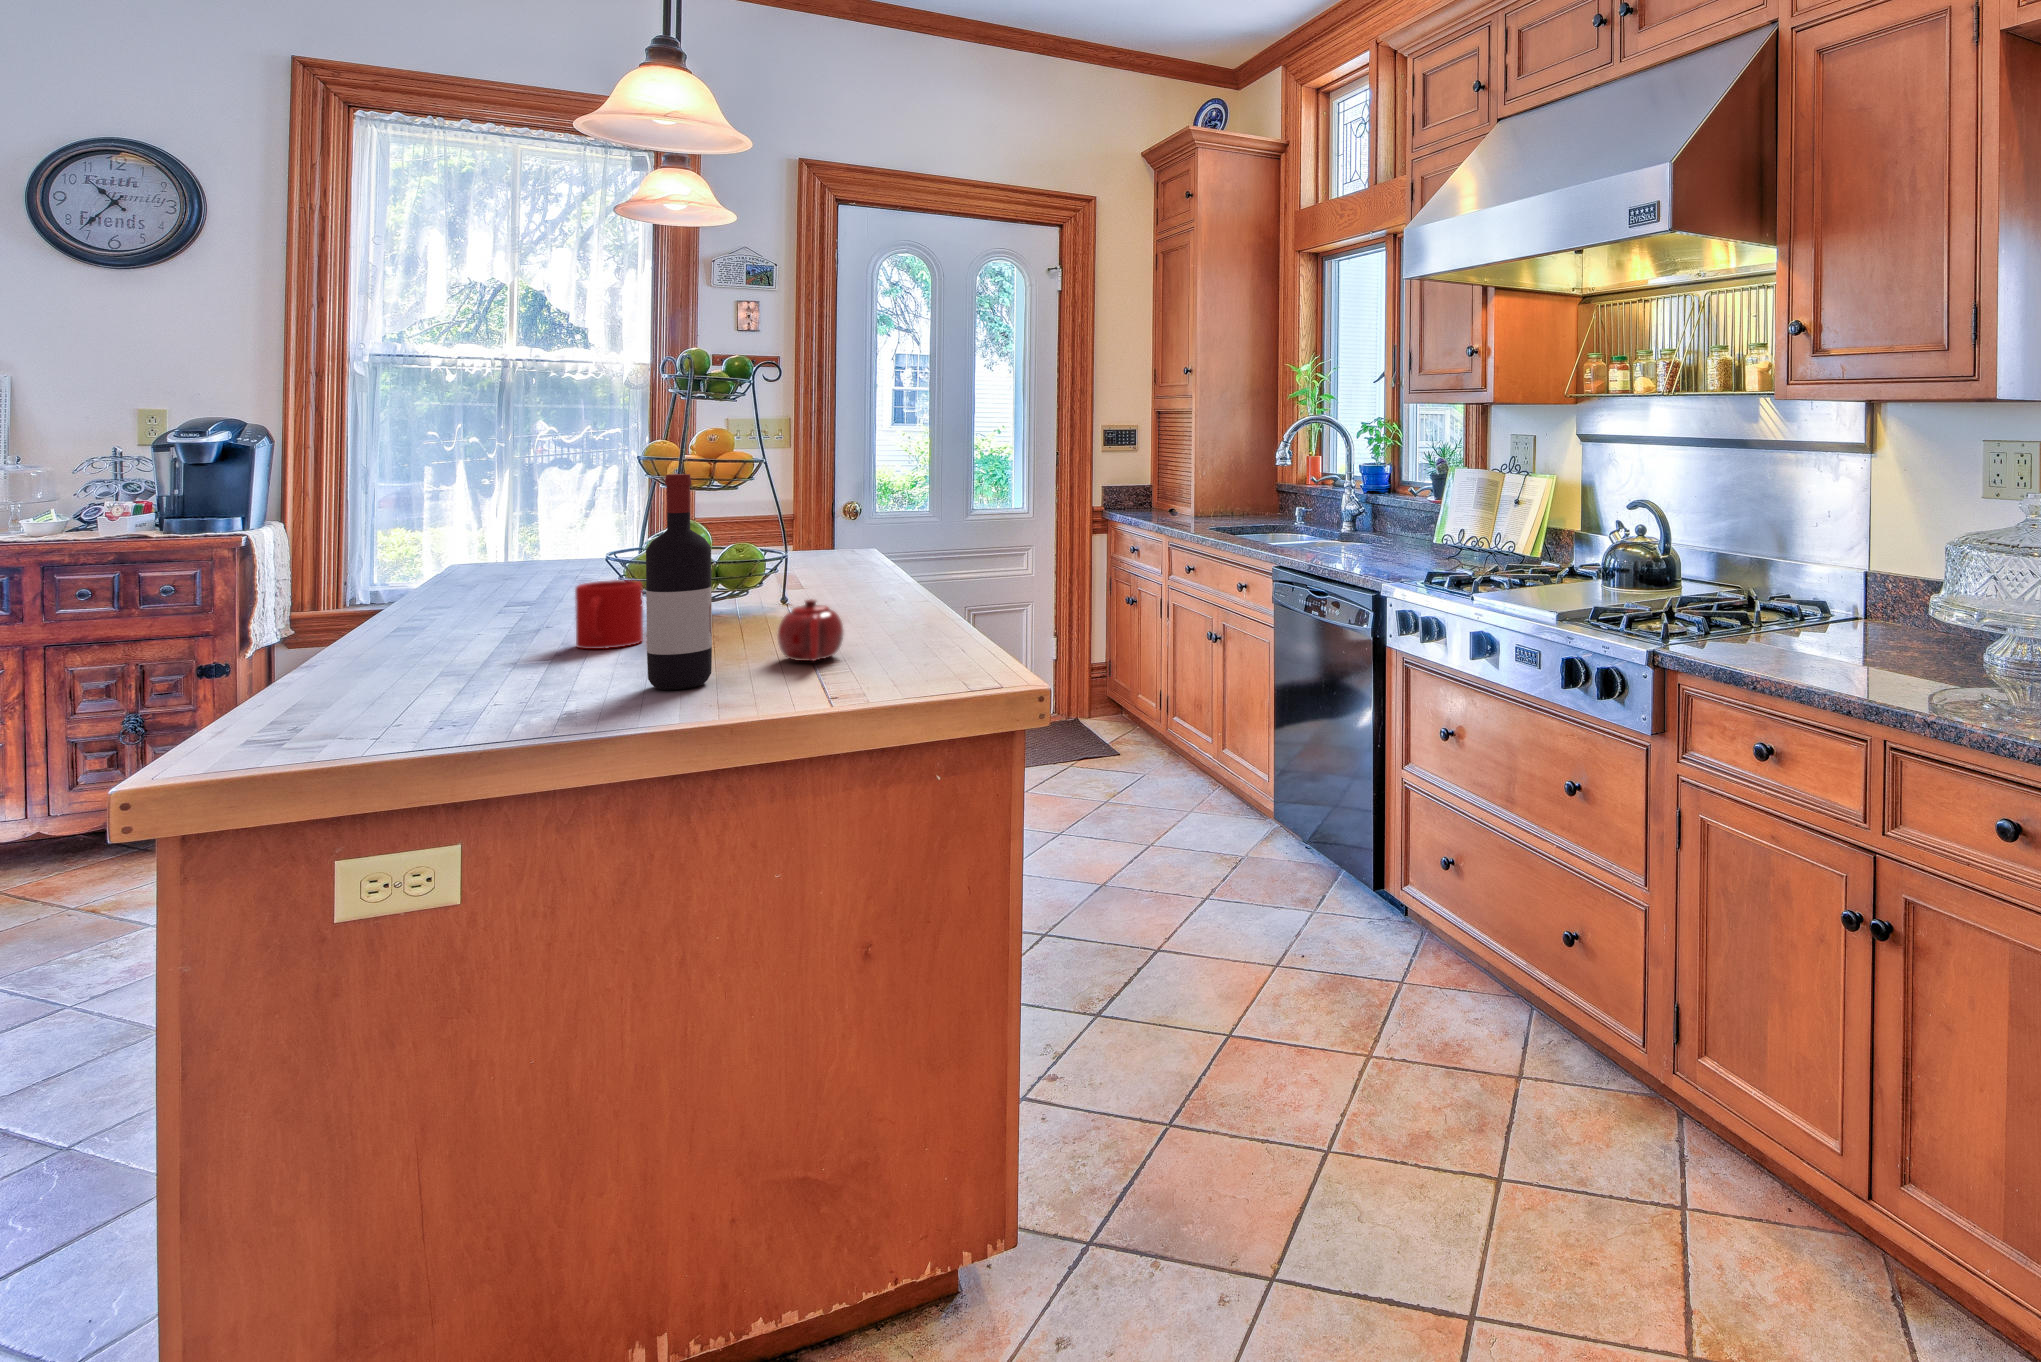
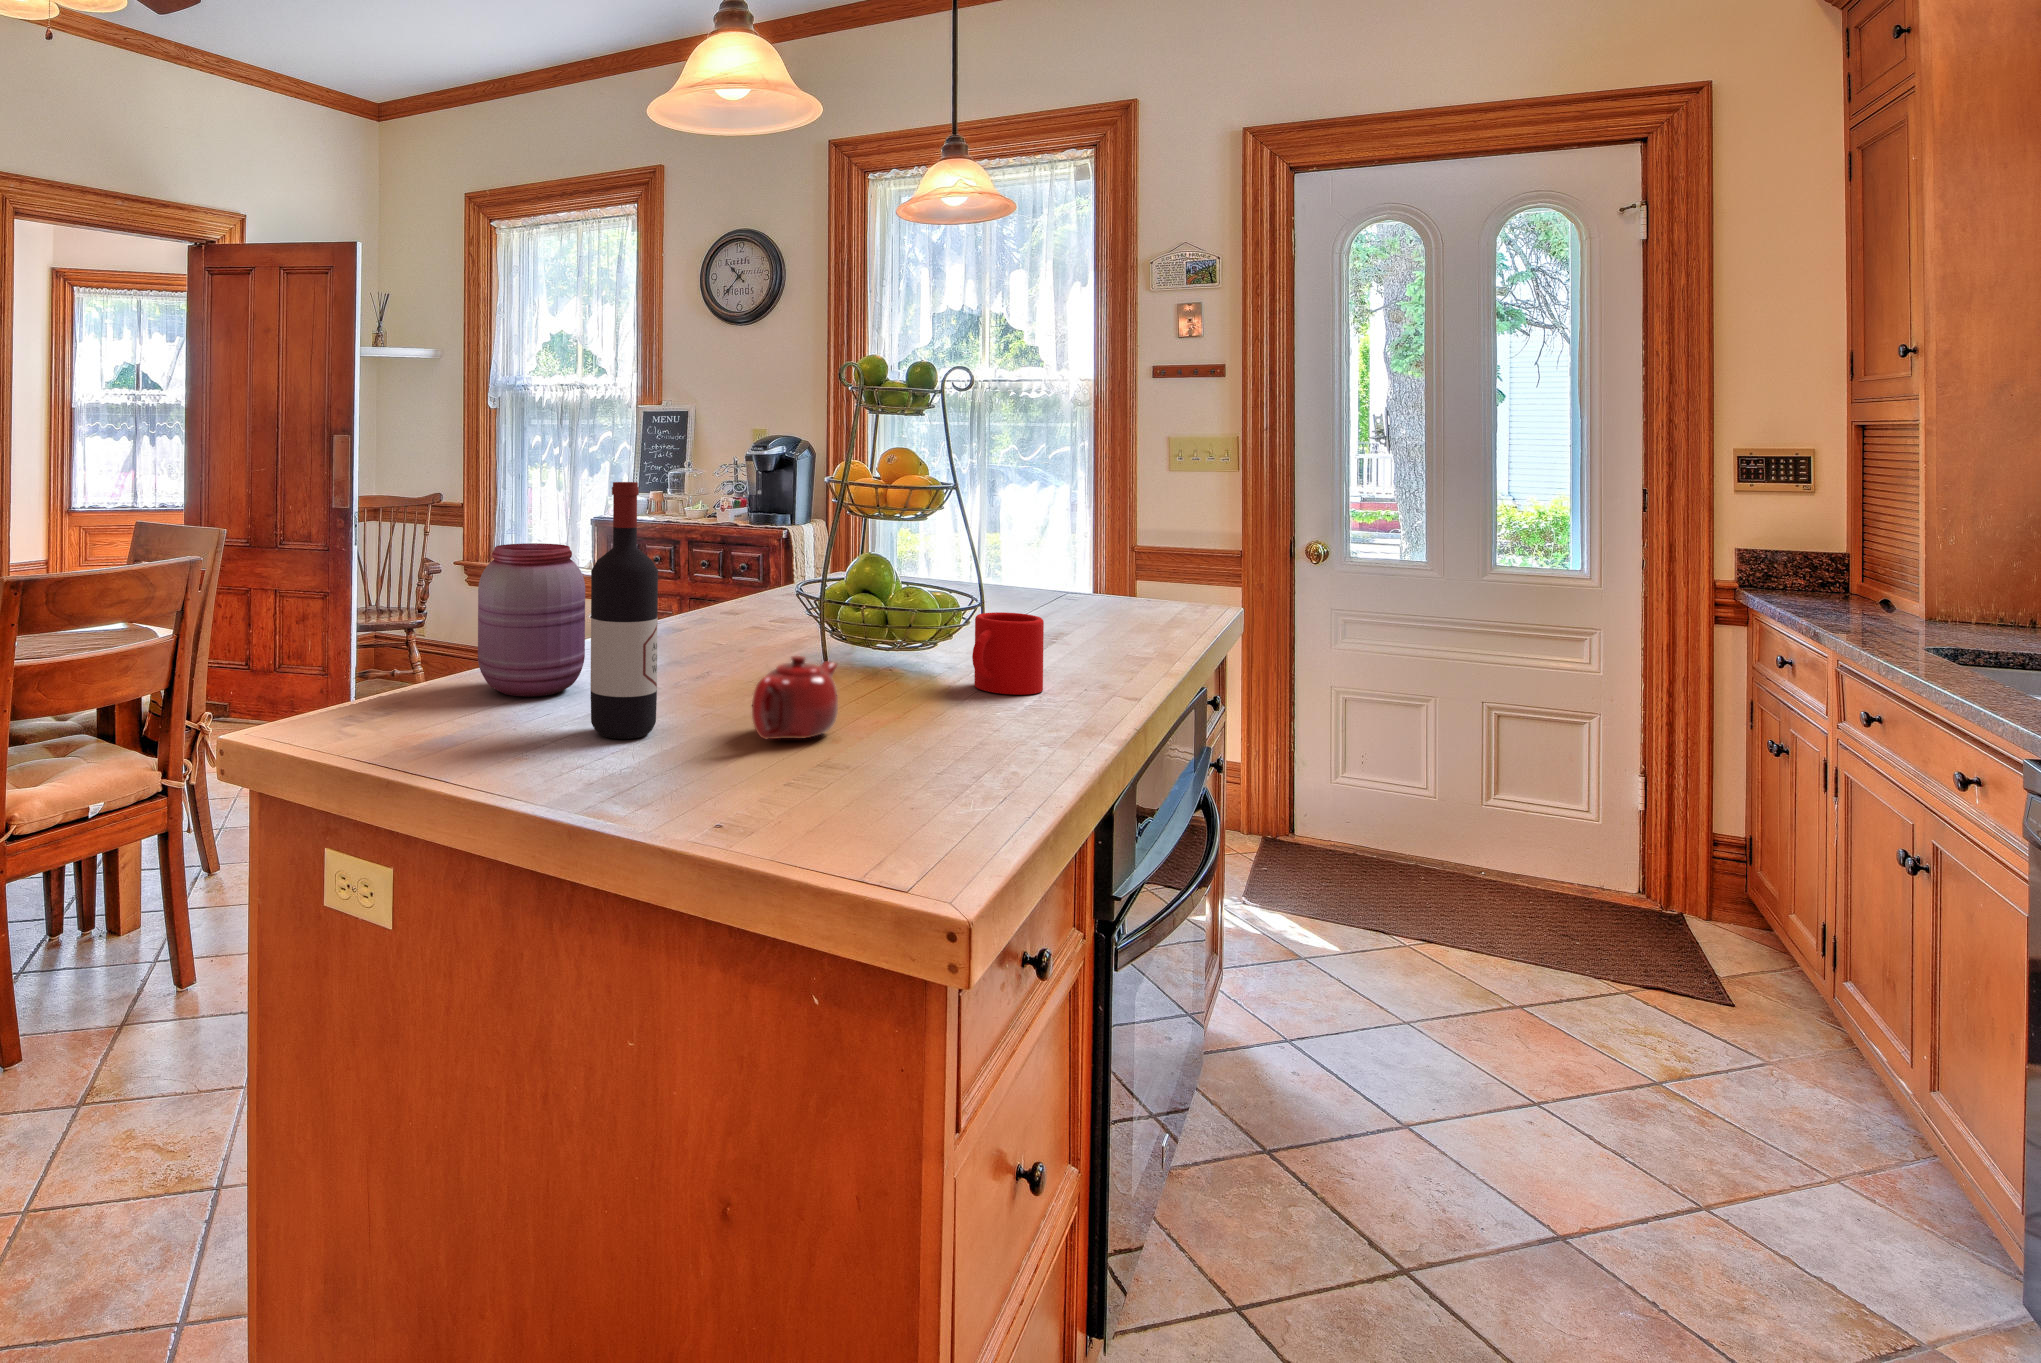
jar: none [413,541,546,694] -> present [478,543,585,697]
mug: present [575,580,643,649] -> present [972,612,1044,695]

